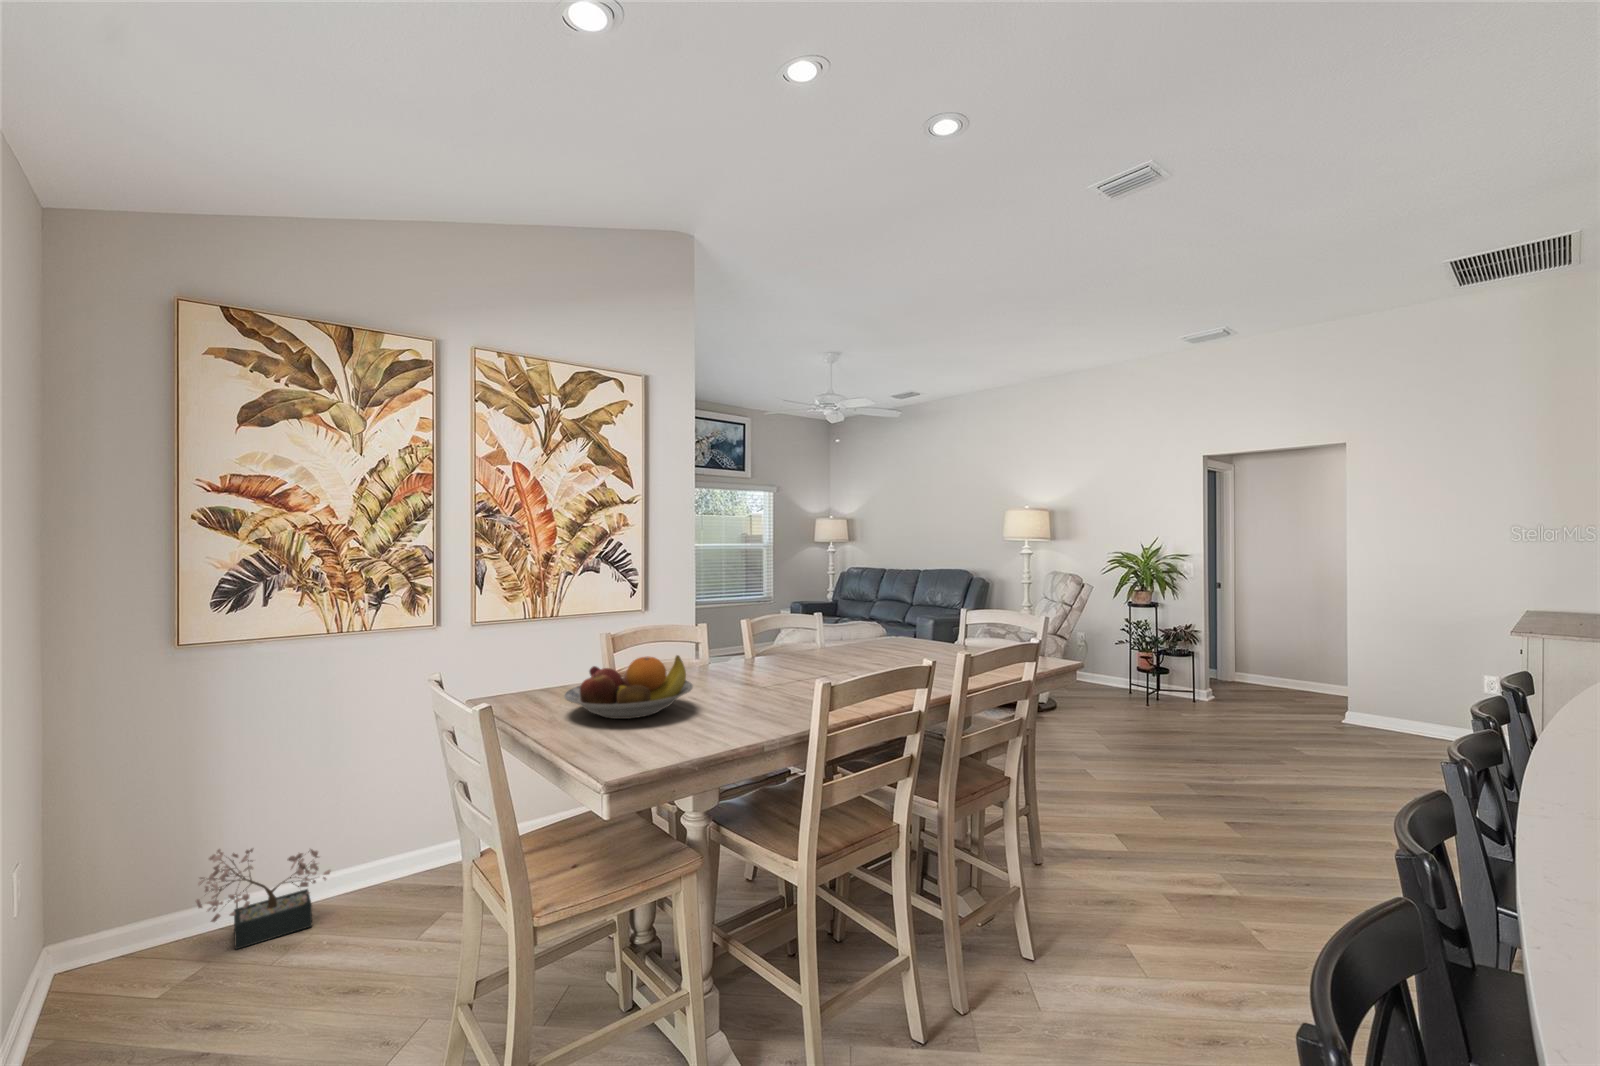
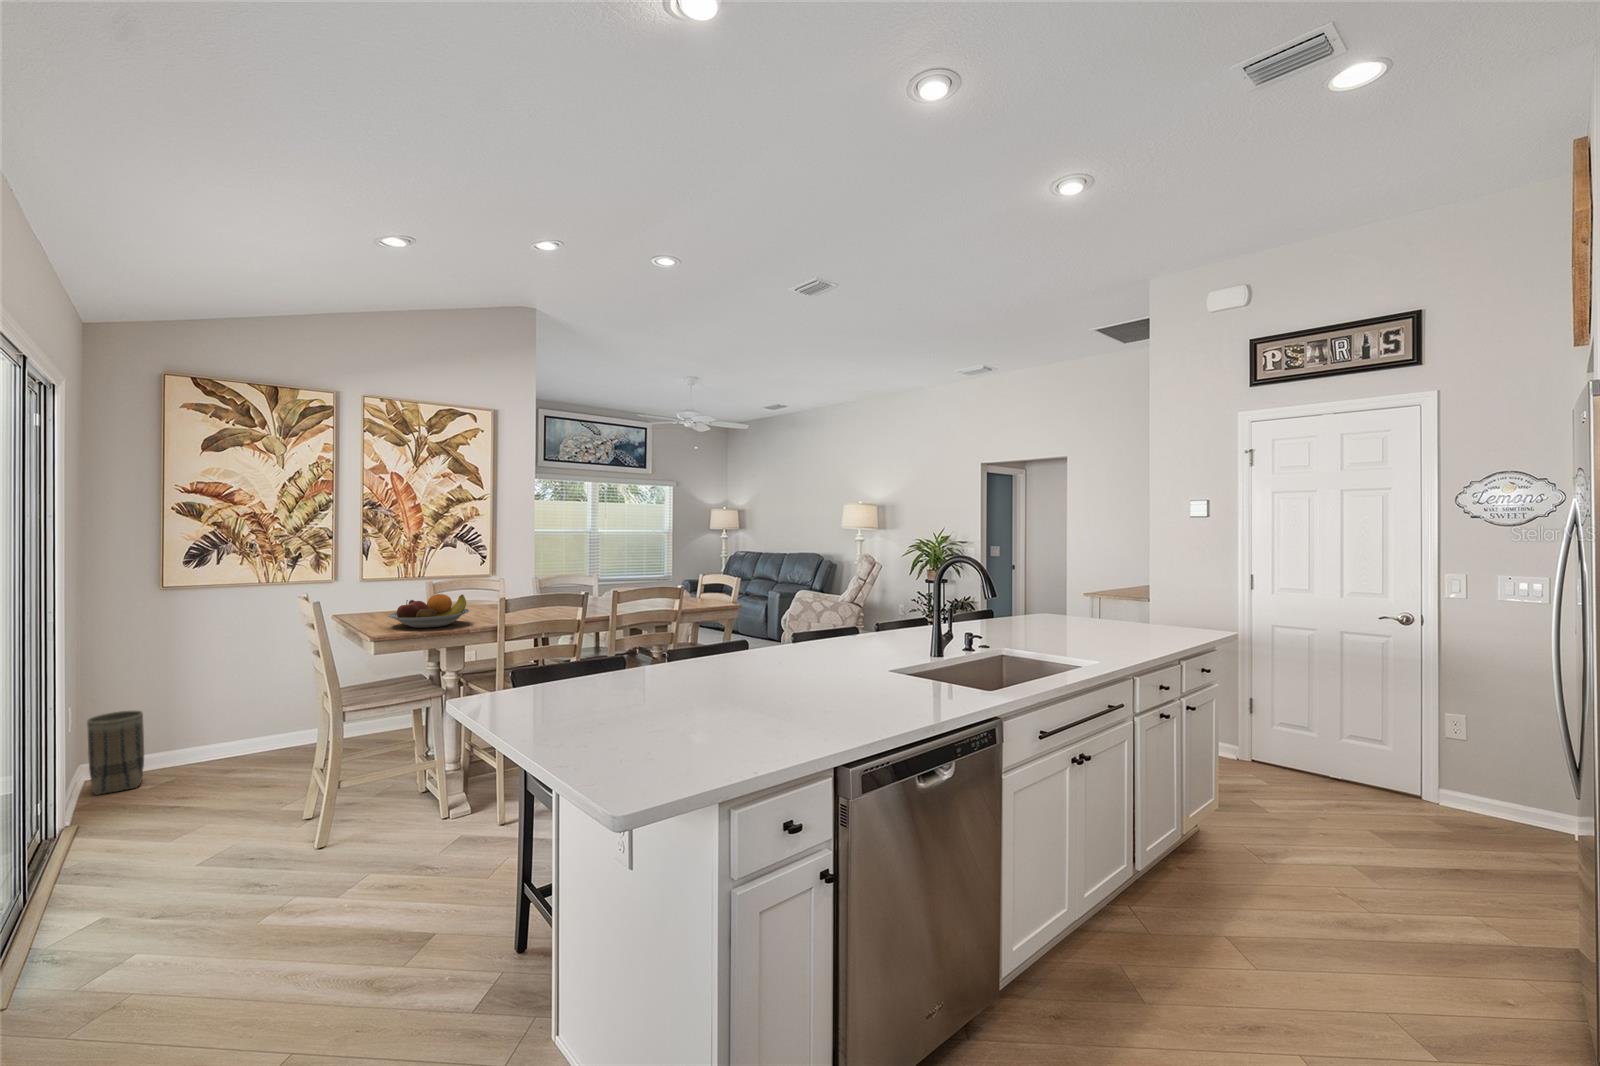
decorative plant: present [196,849,330,950] -> none [174,713,261,772]
basket: none [47,856,144,1017] -> present [87,710,144,795]

